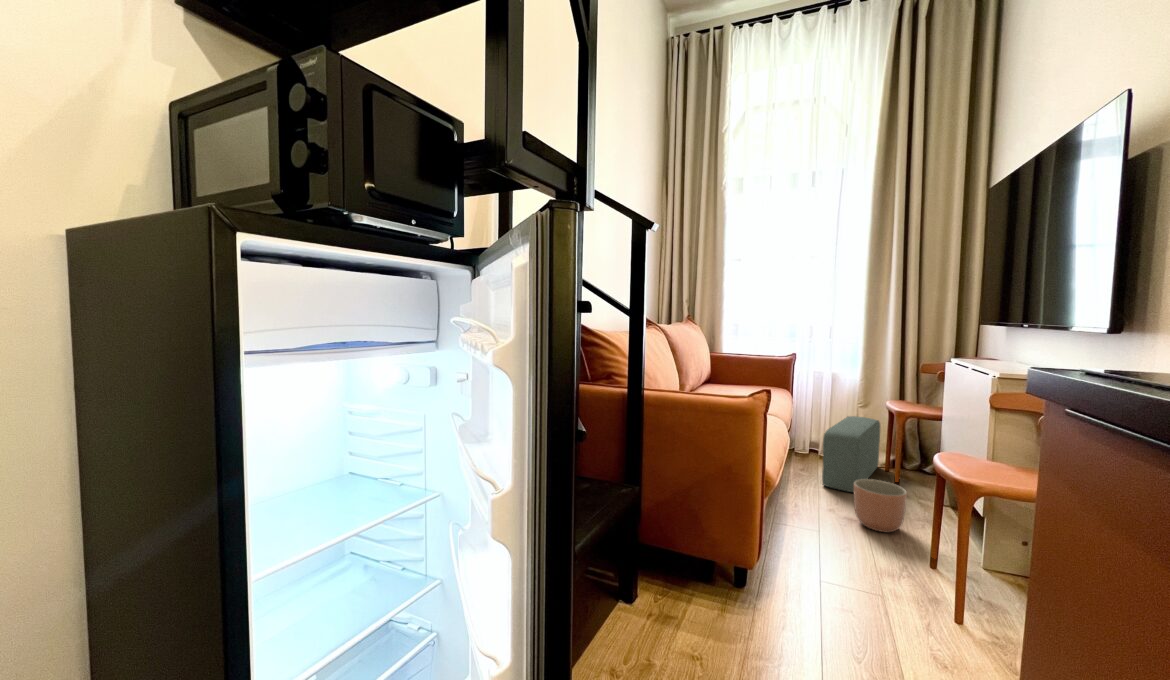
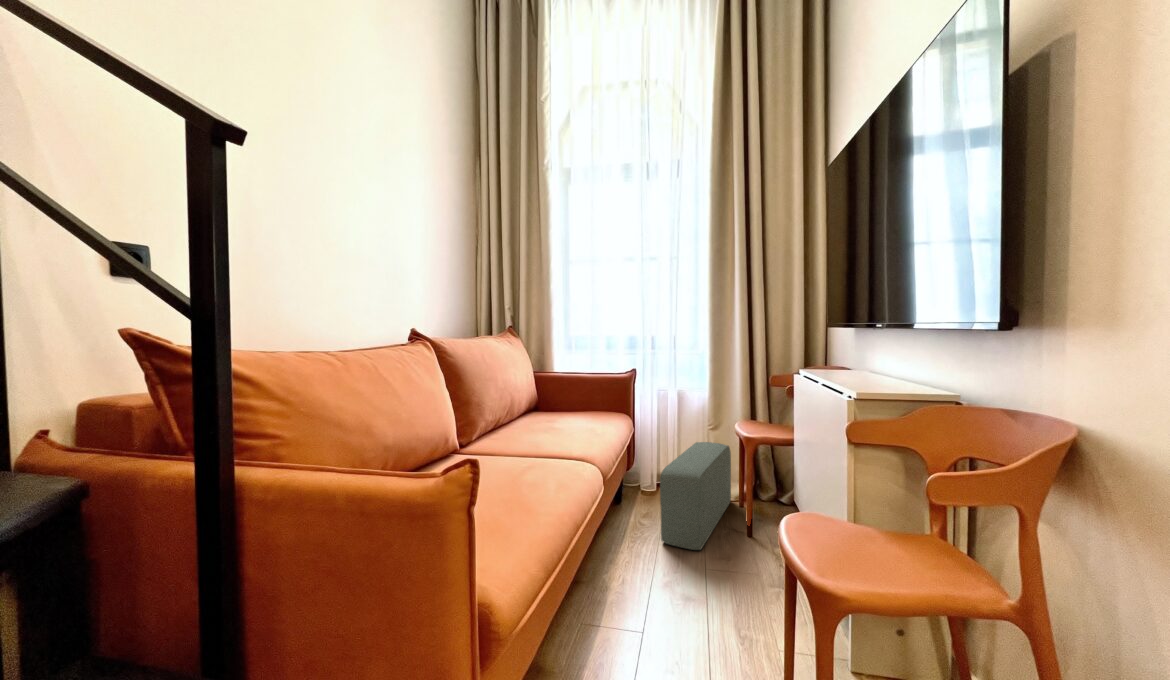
planter: present [854,479,907,532] -> none [687,543,753,627]

